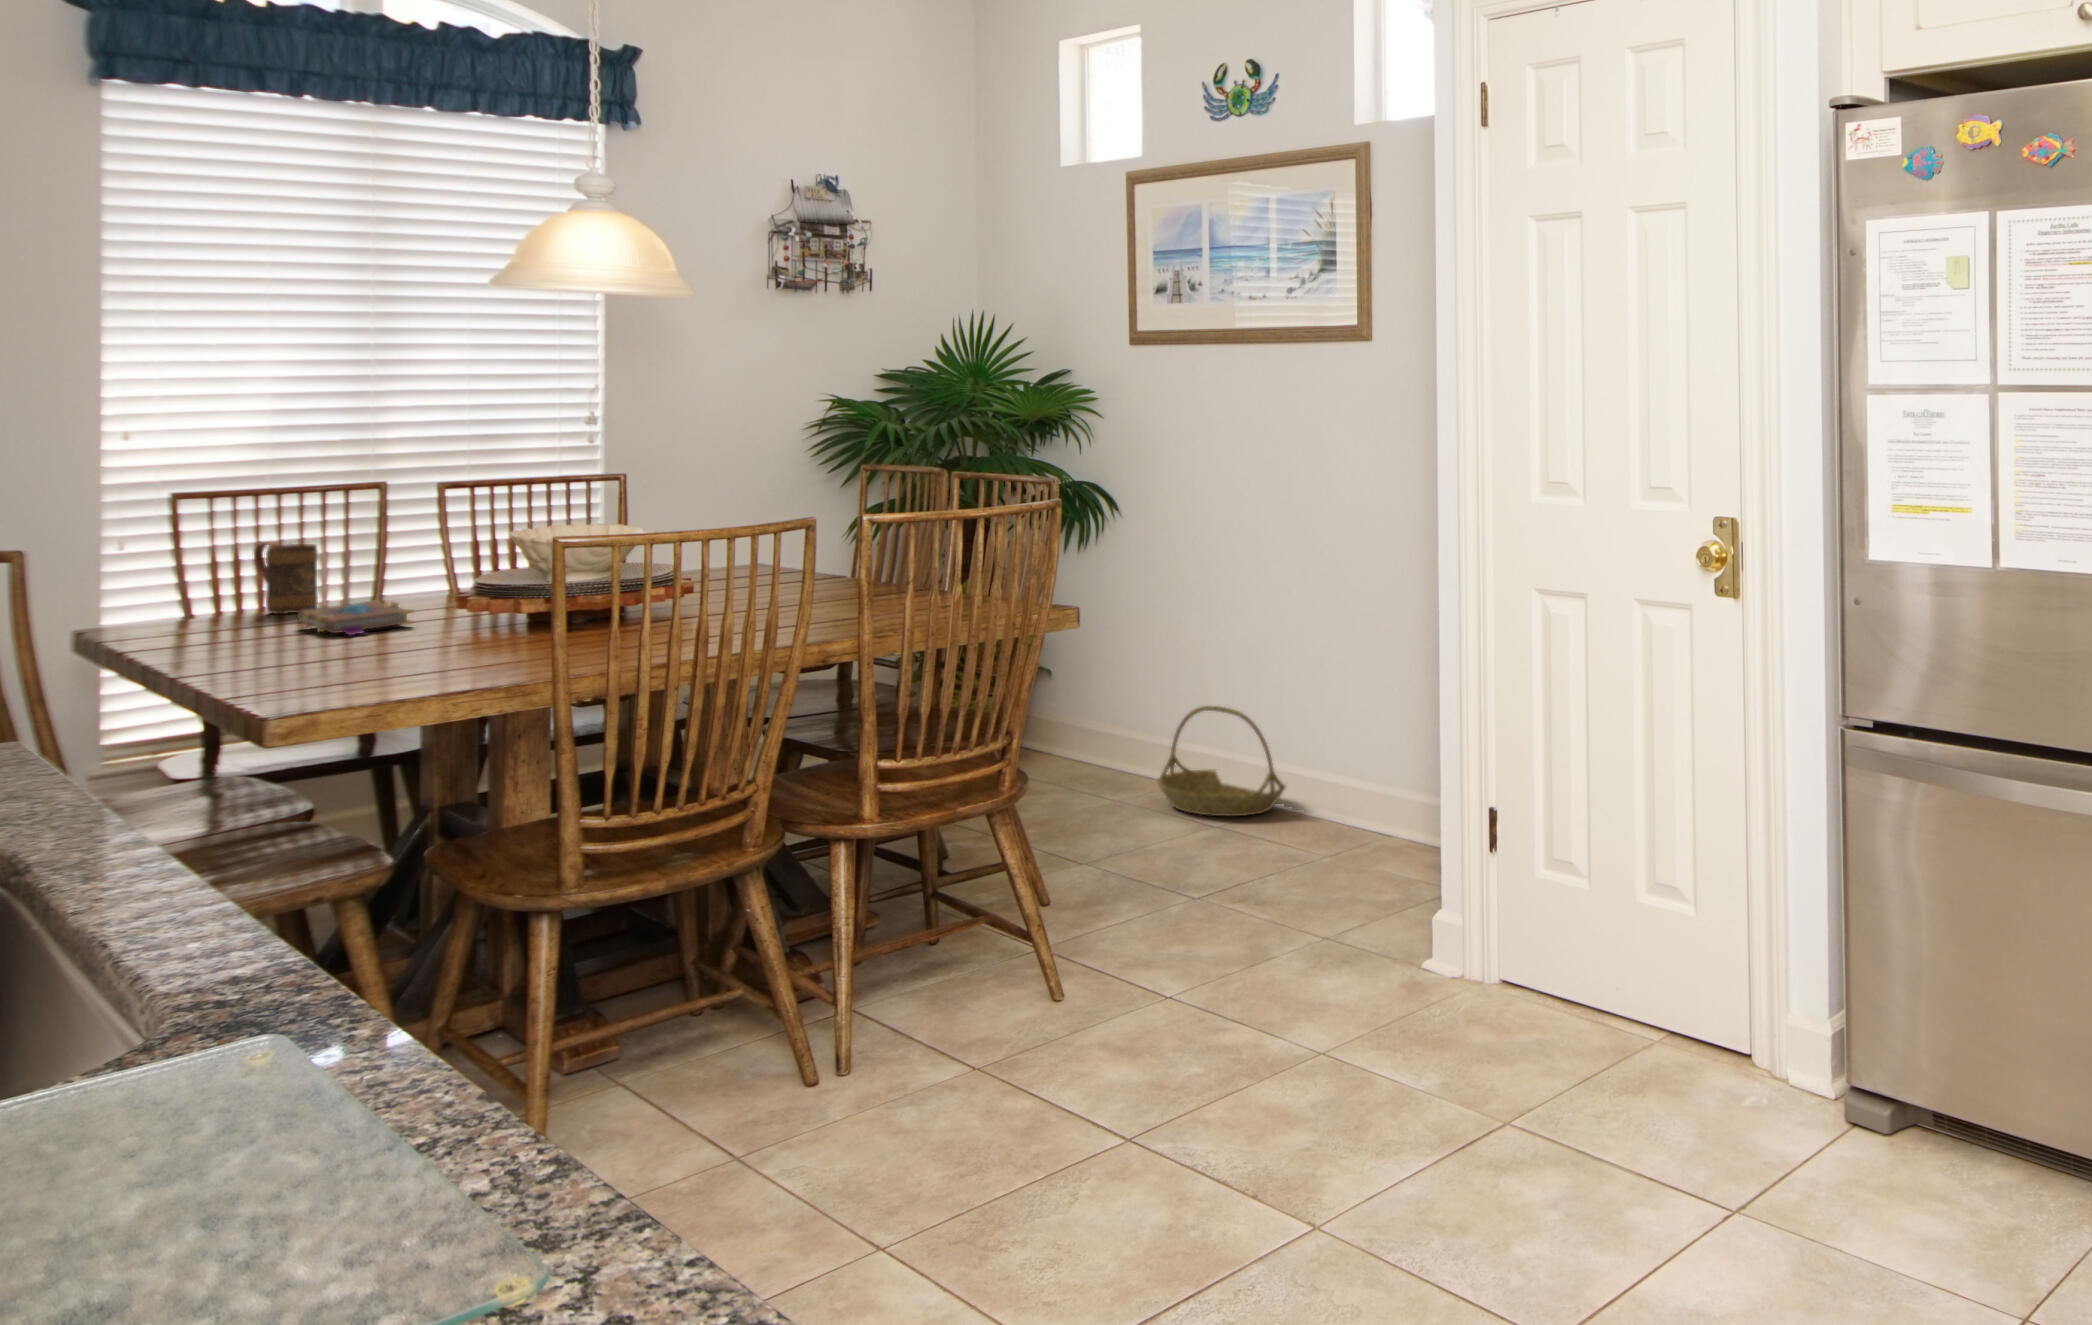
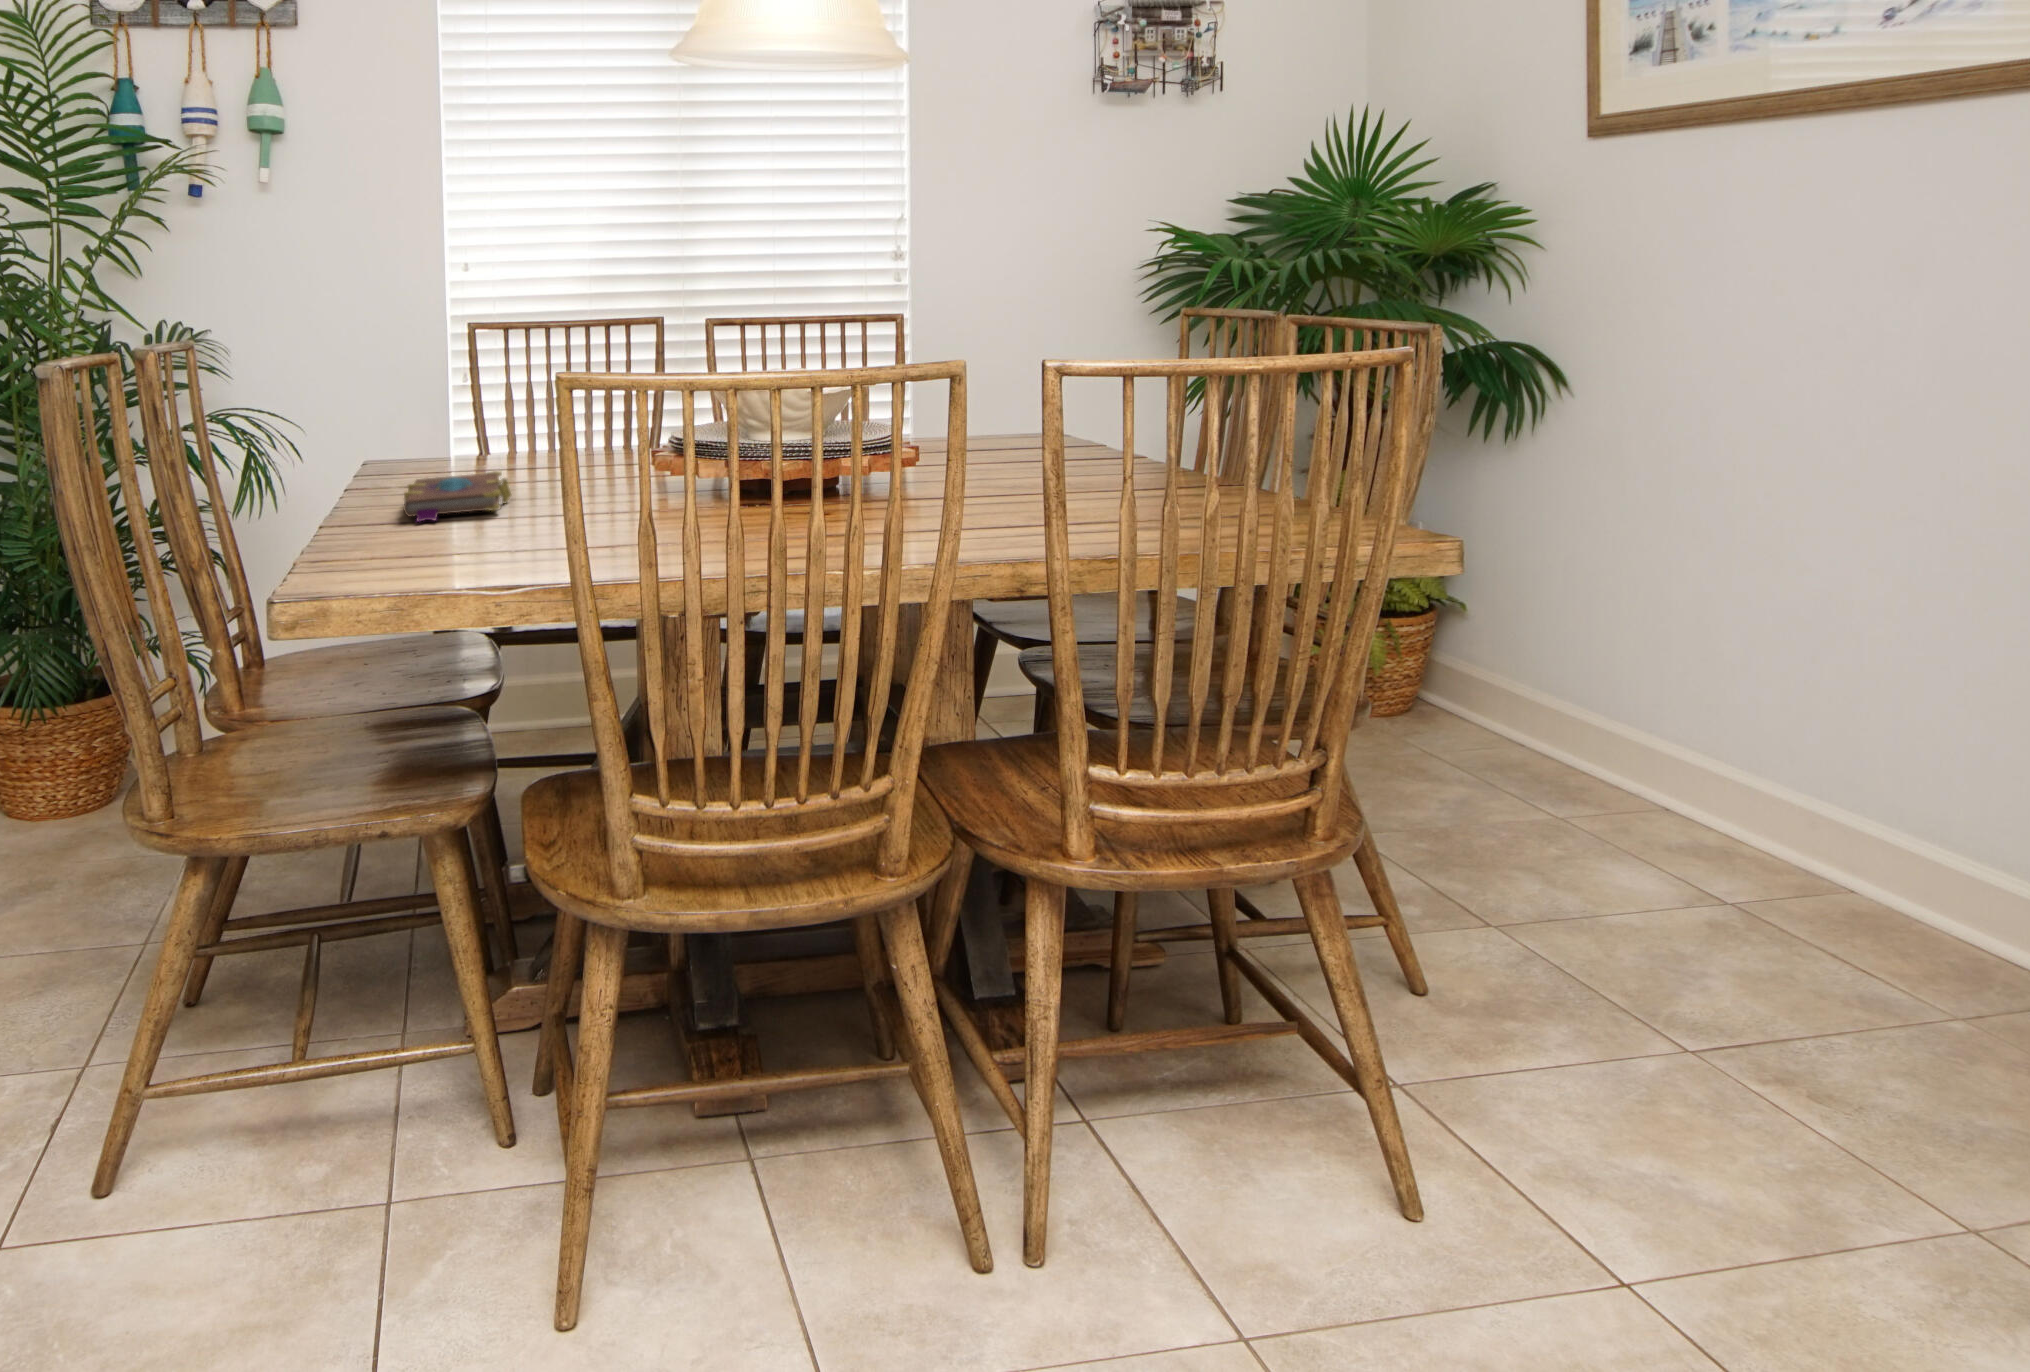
mug: present [254,541,318,614] -> none [442,389,494,475]
basket: present [1157,706,1286,816] -> none [1607,708,1855,912]

